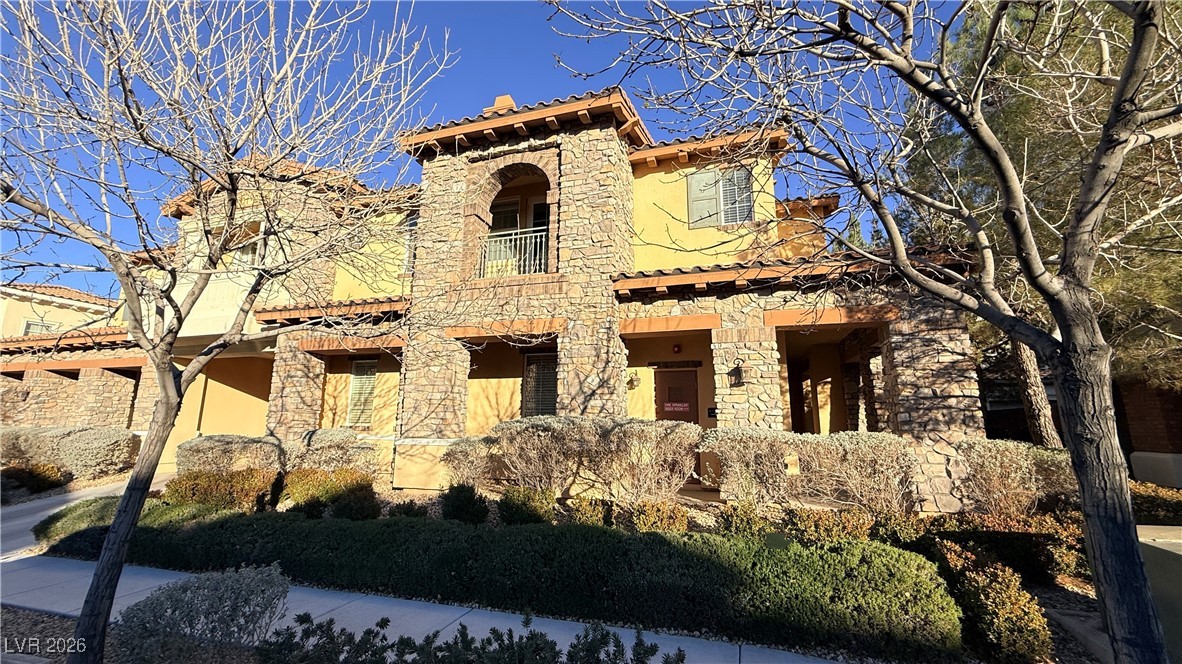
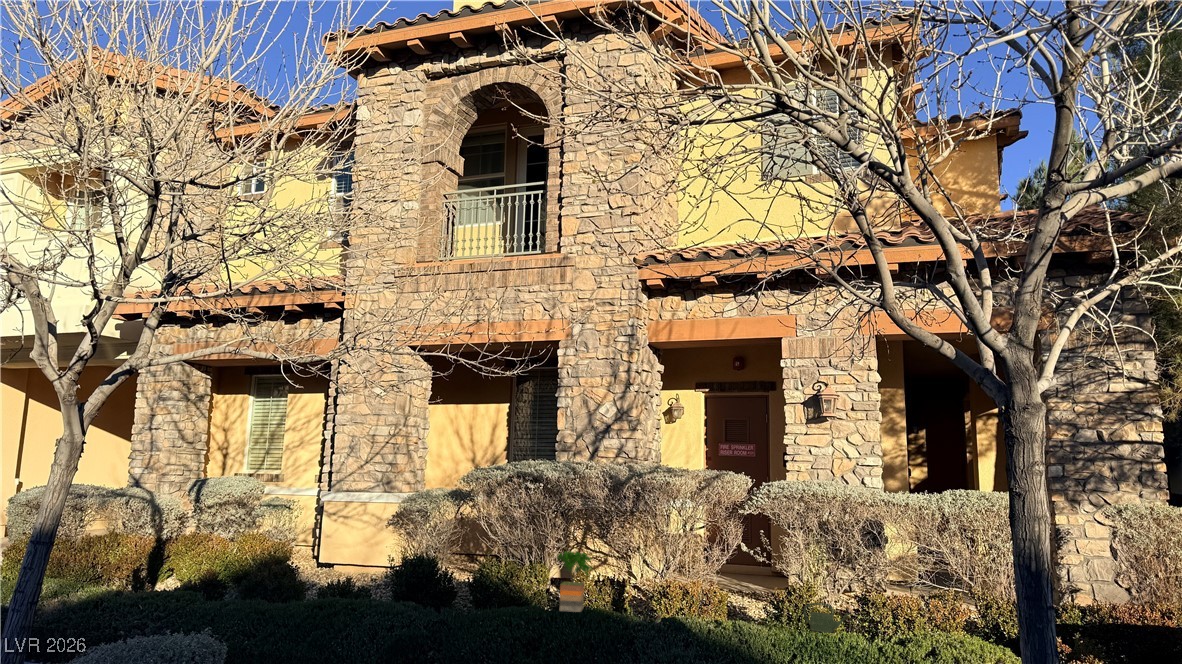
potted tree: none [561,484,591,533] -> present [557,551,592,612]

